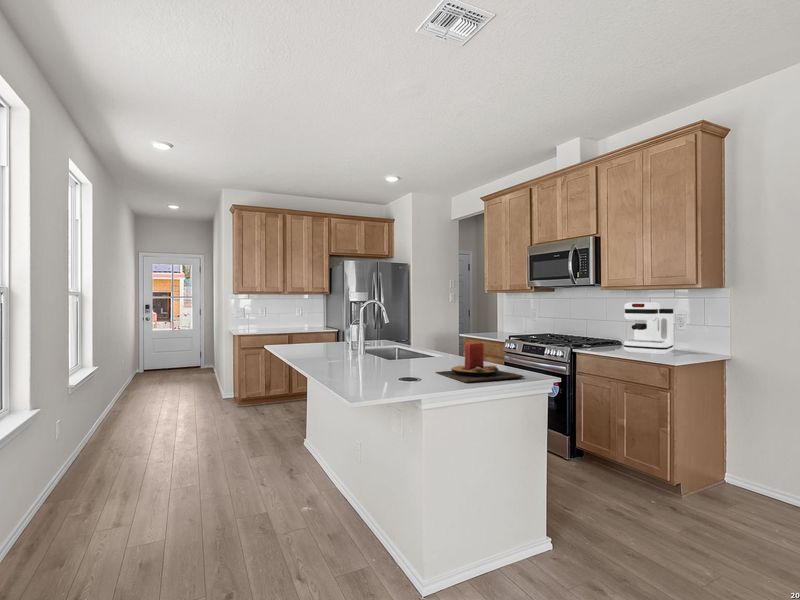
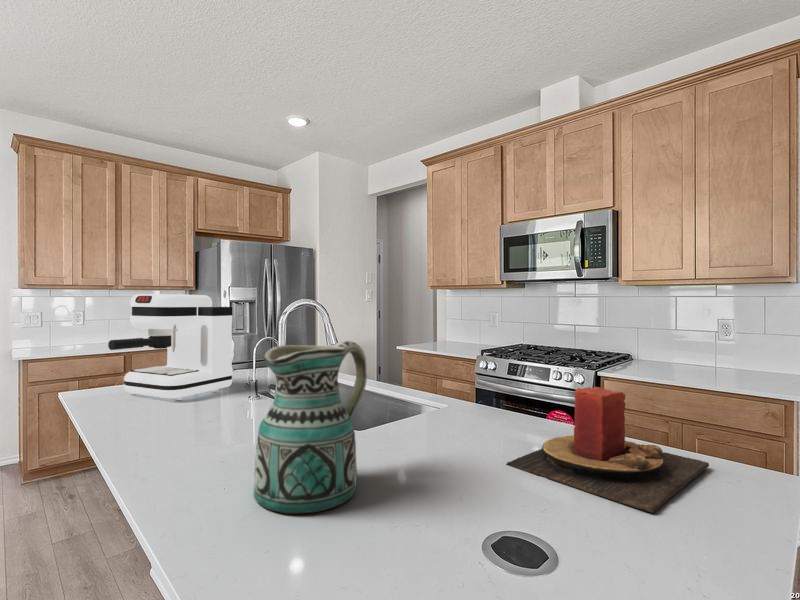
coffee maker: present [624,303,673,355] -> present [108,294,232,400]
ceramic pitcher: none [334,320,378,375] -> present [254,341,367,513]

